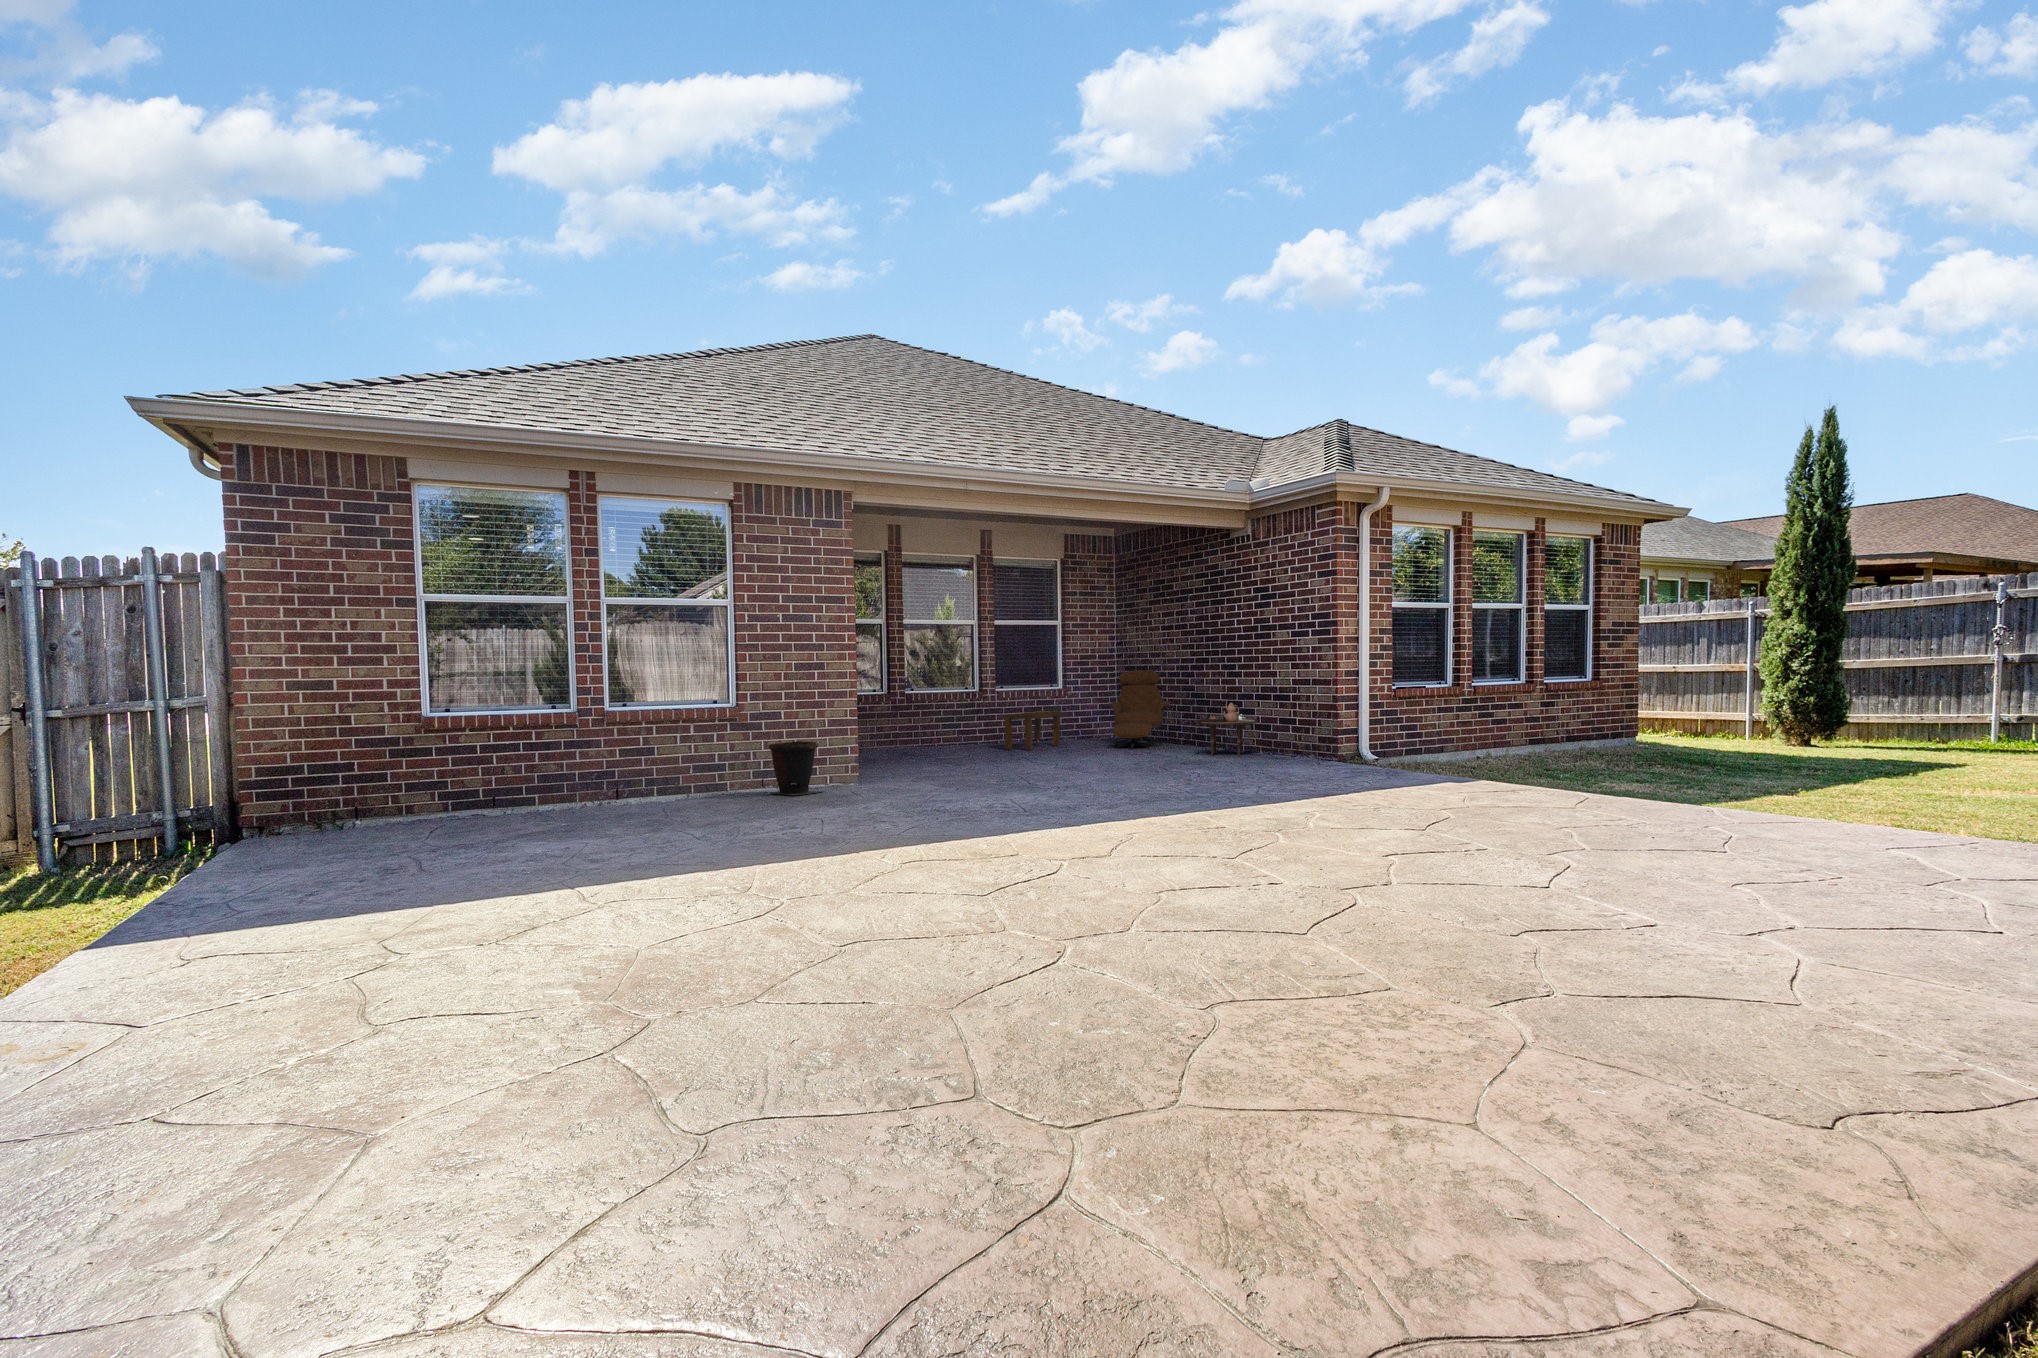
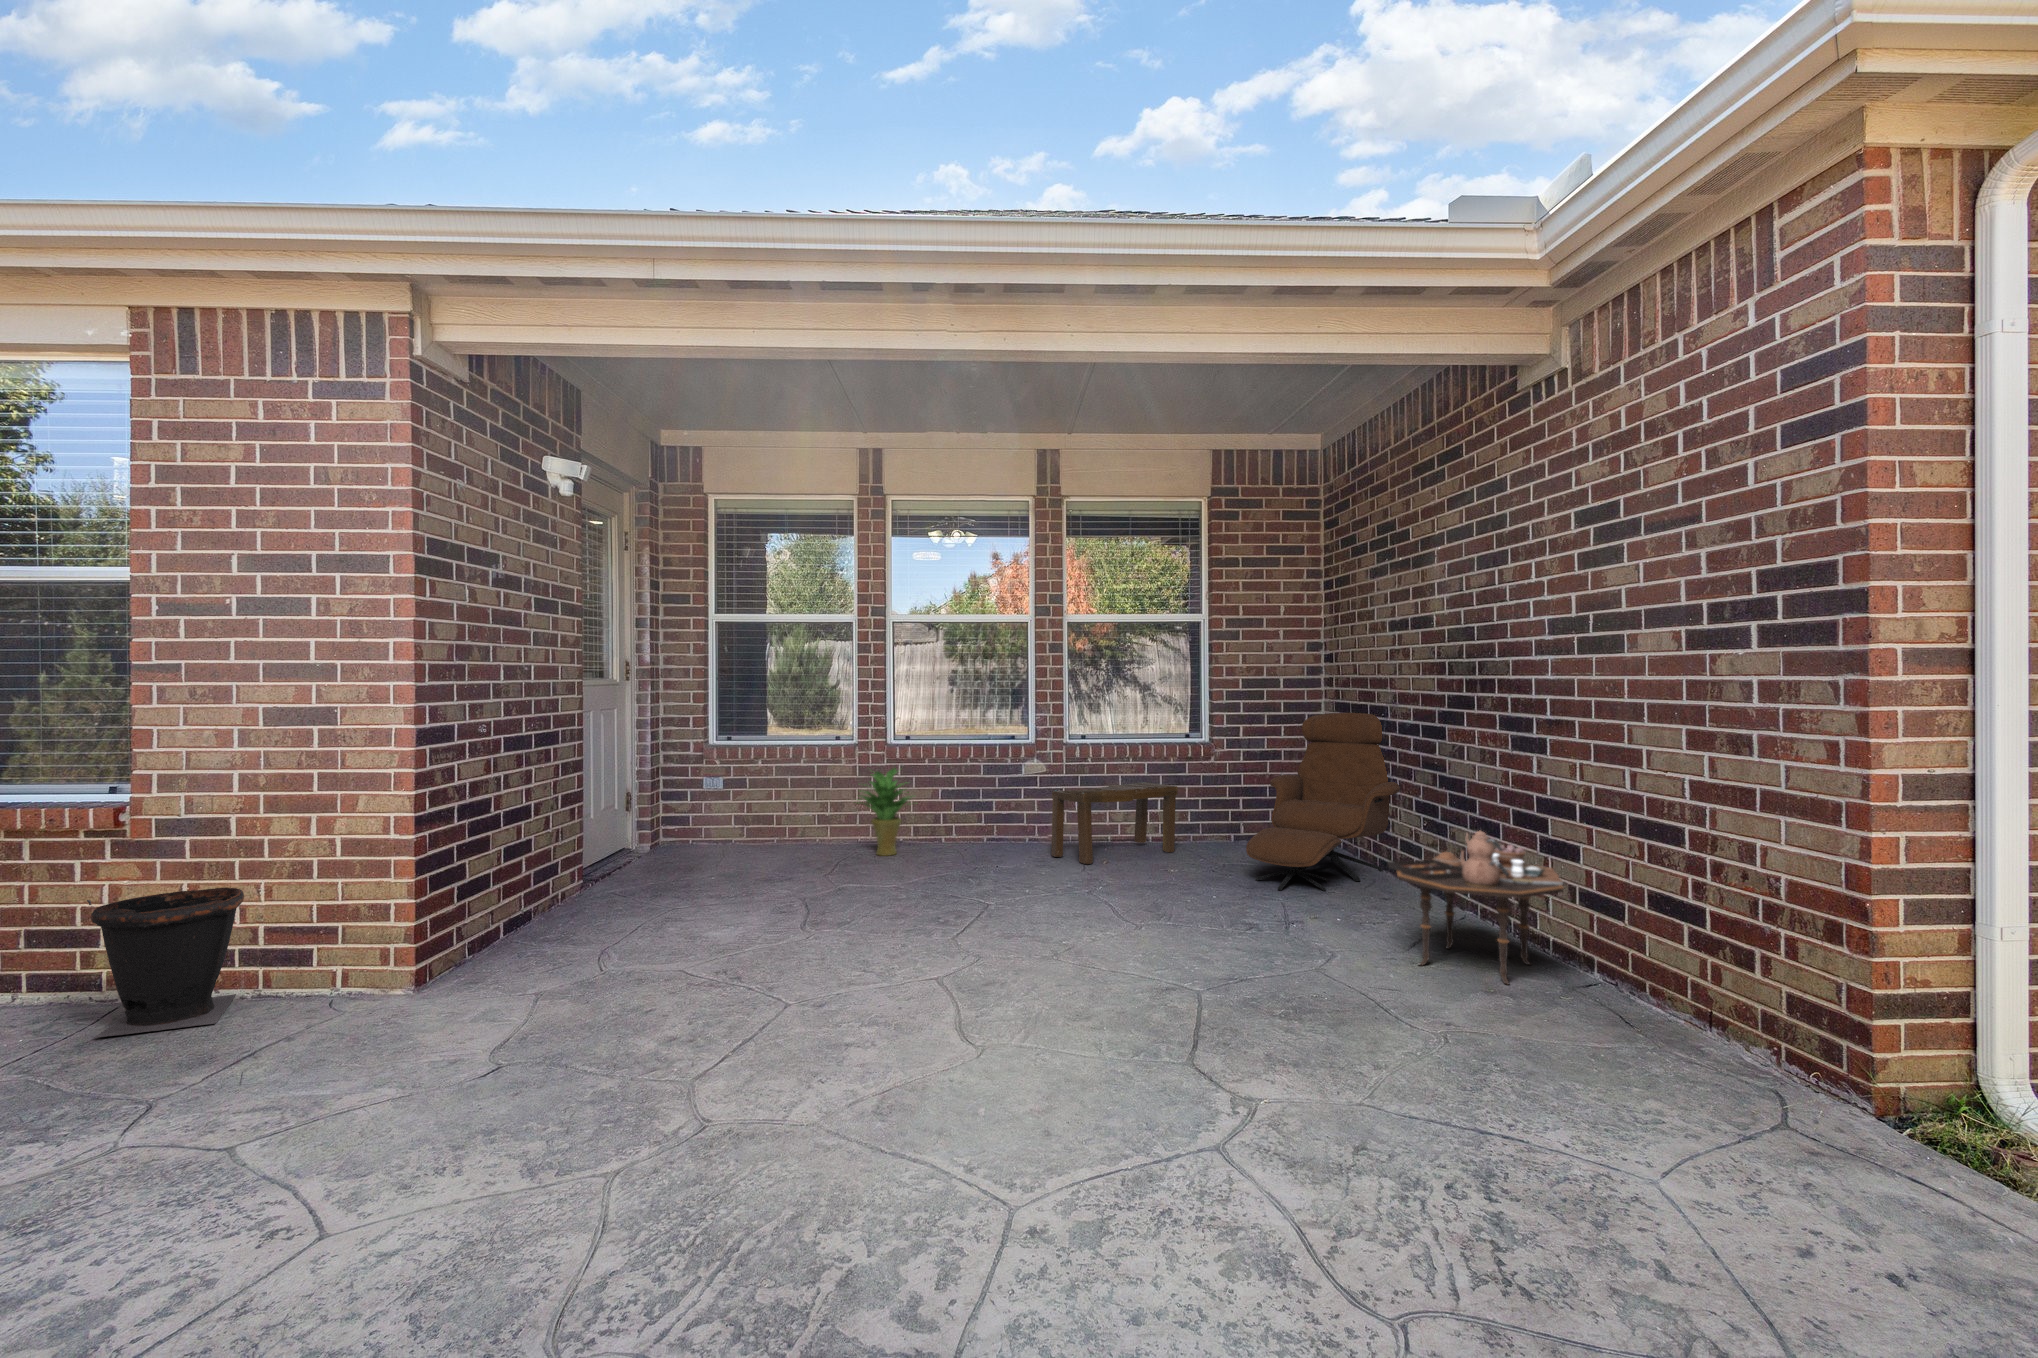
potted plant: none [896,705,935,755] -> present [861,768,910,856]

